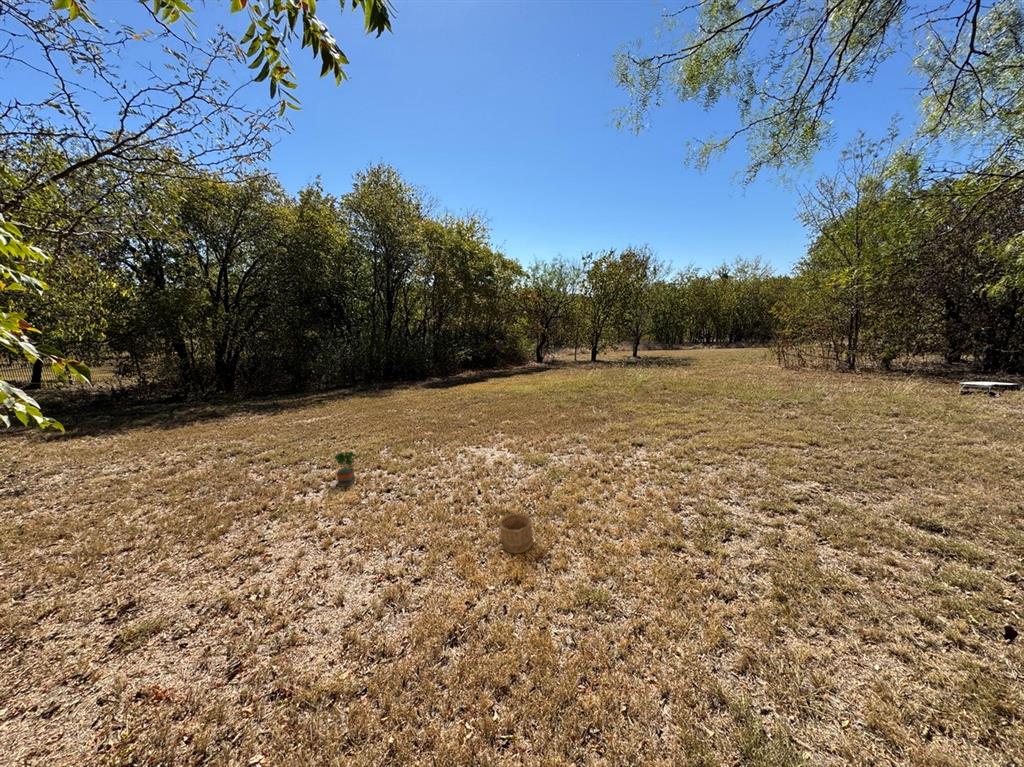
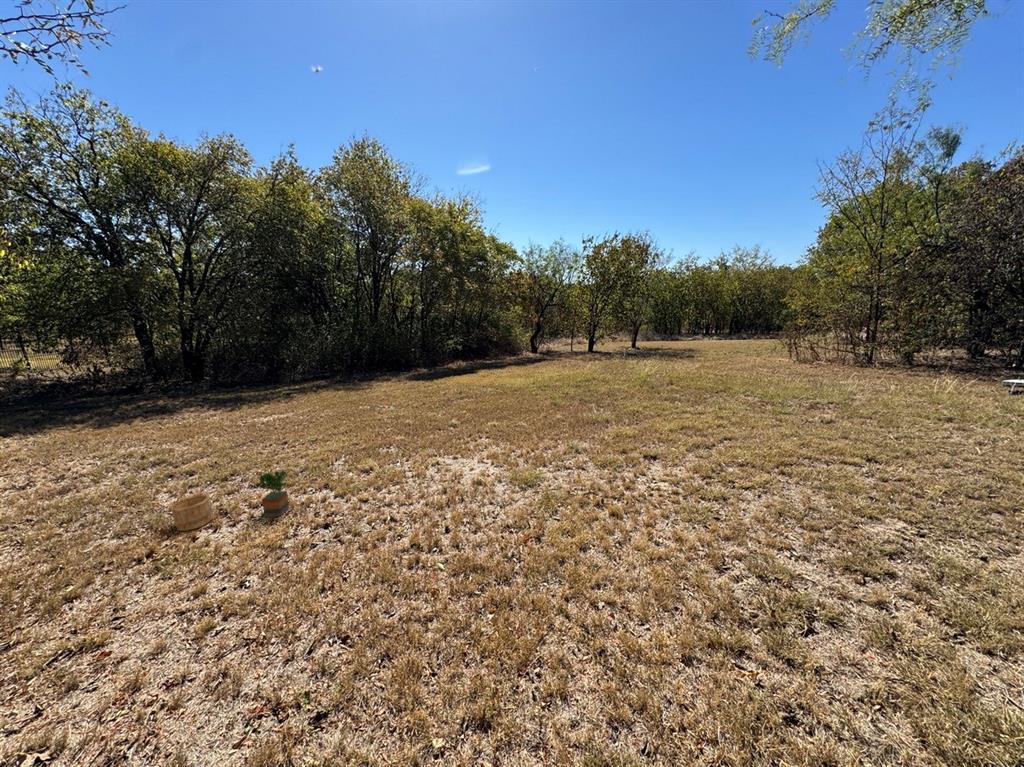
wooden bucket: present [499,514,532,554] -> present [169,494,213,531]

